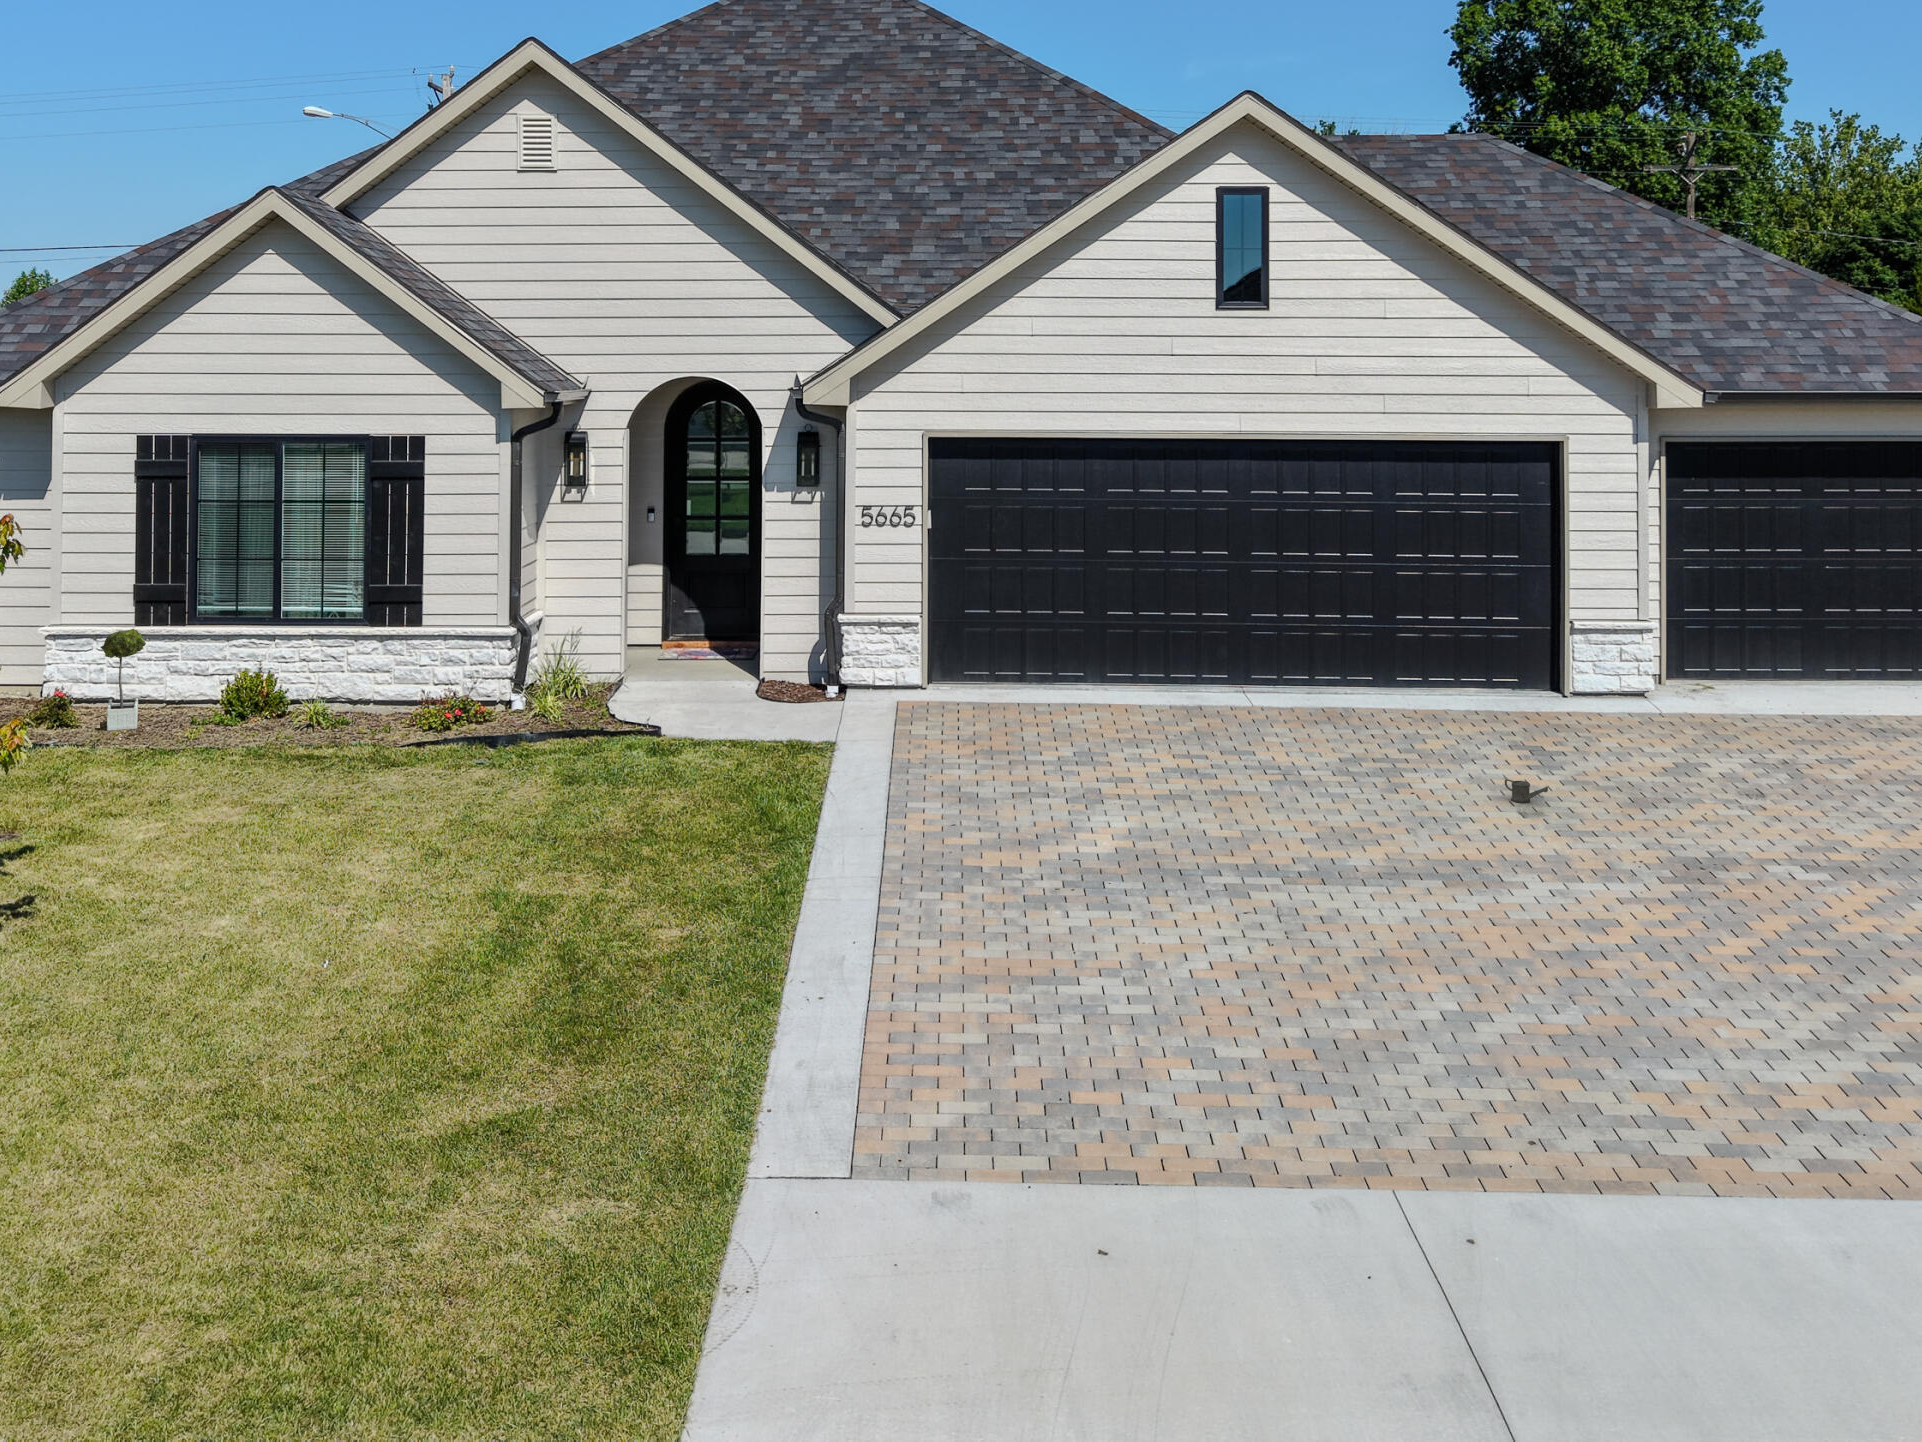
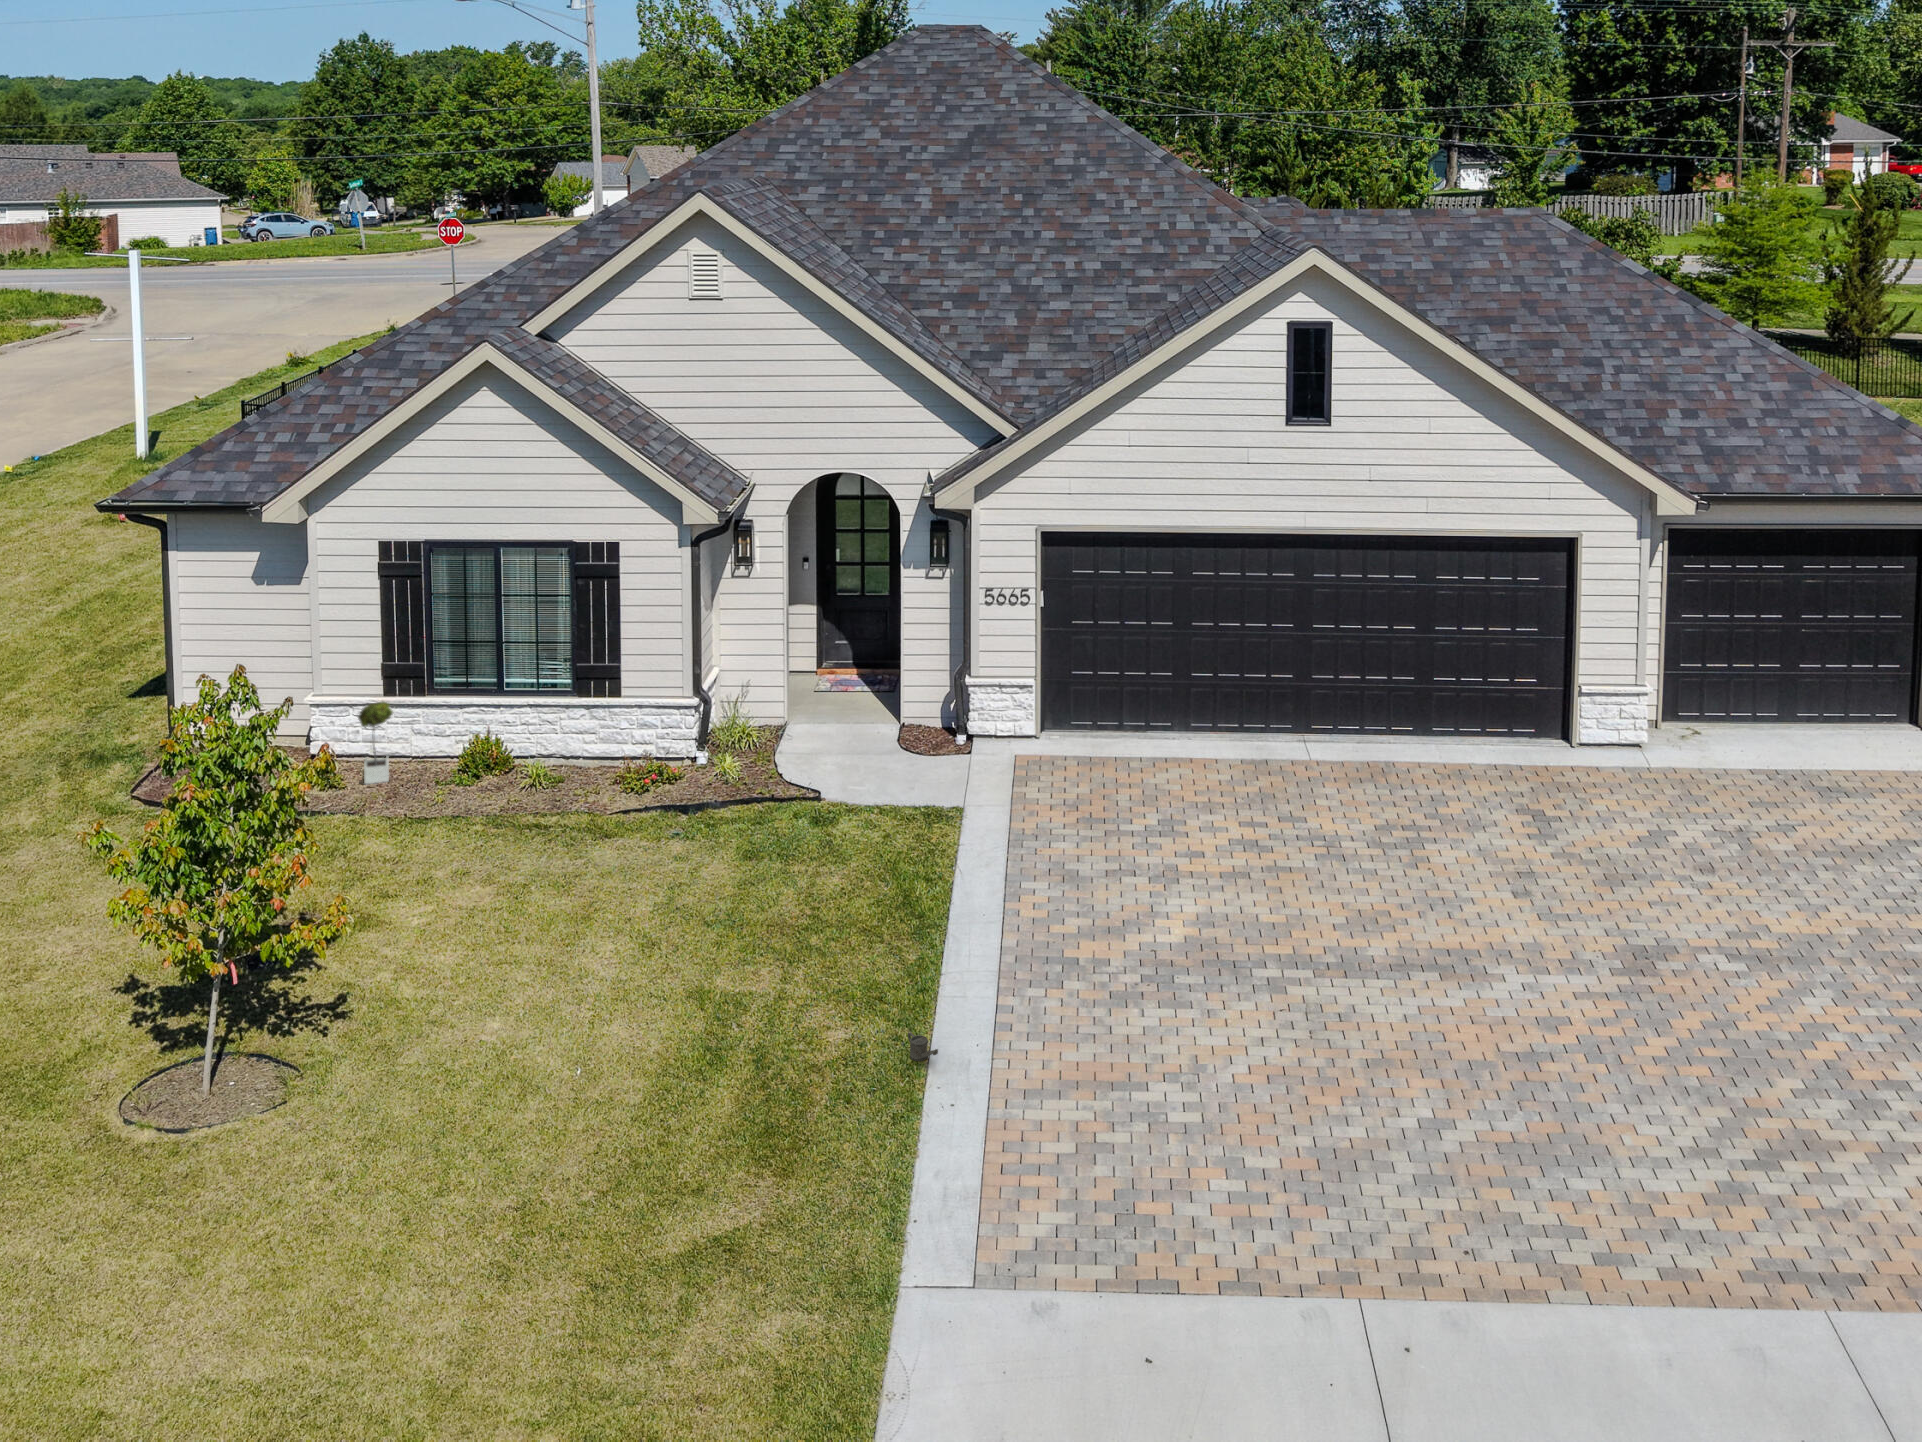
watering can: present [1505,779,1548,803] -> present [908,1032,938,1061]

